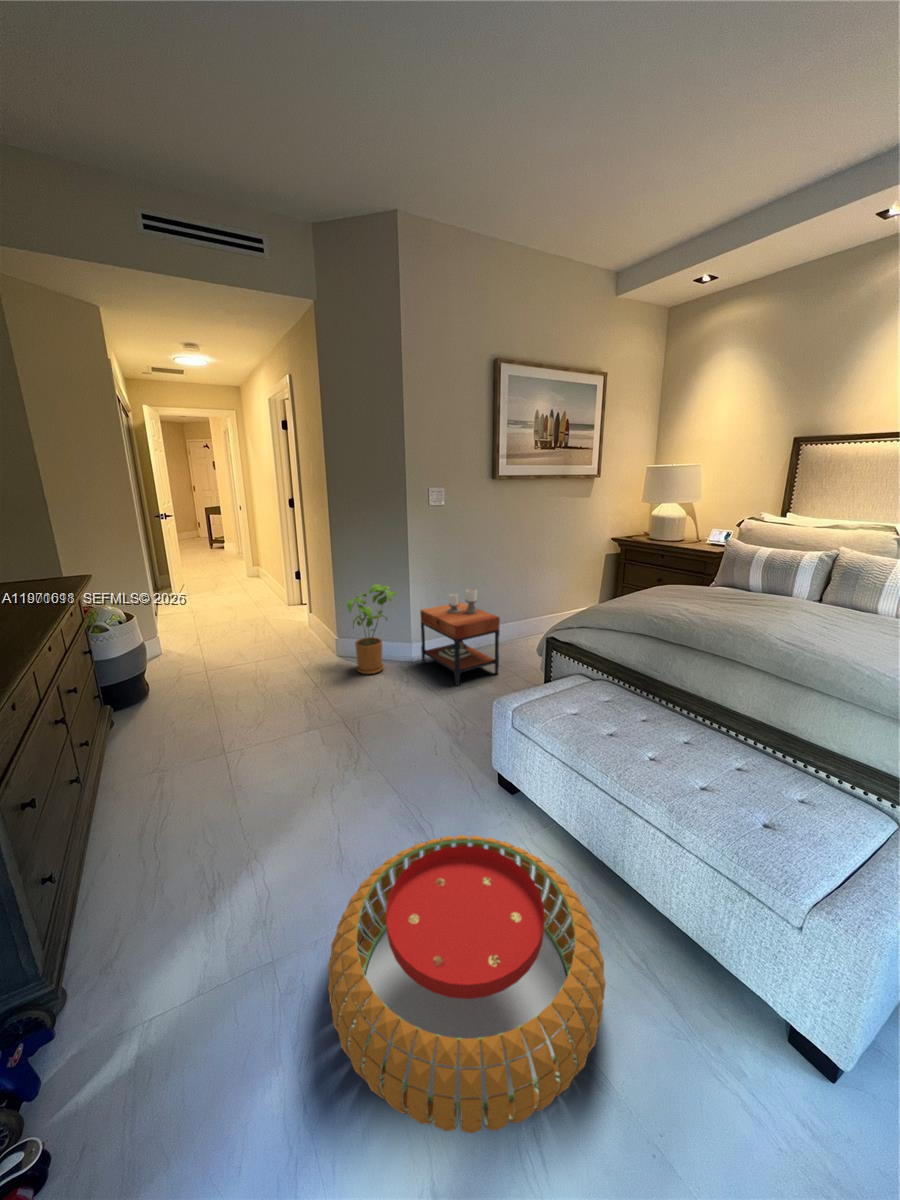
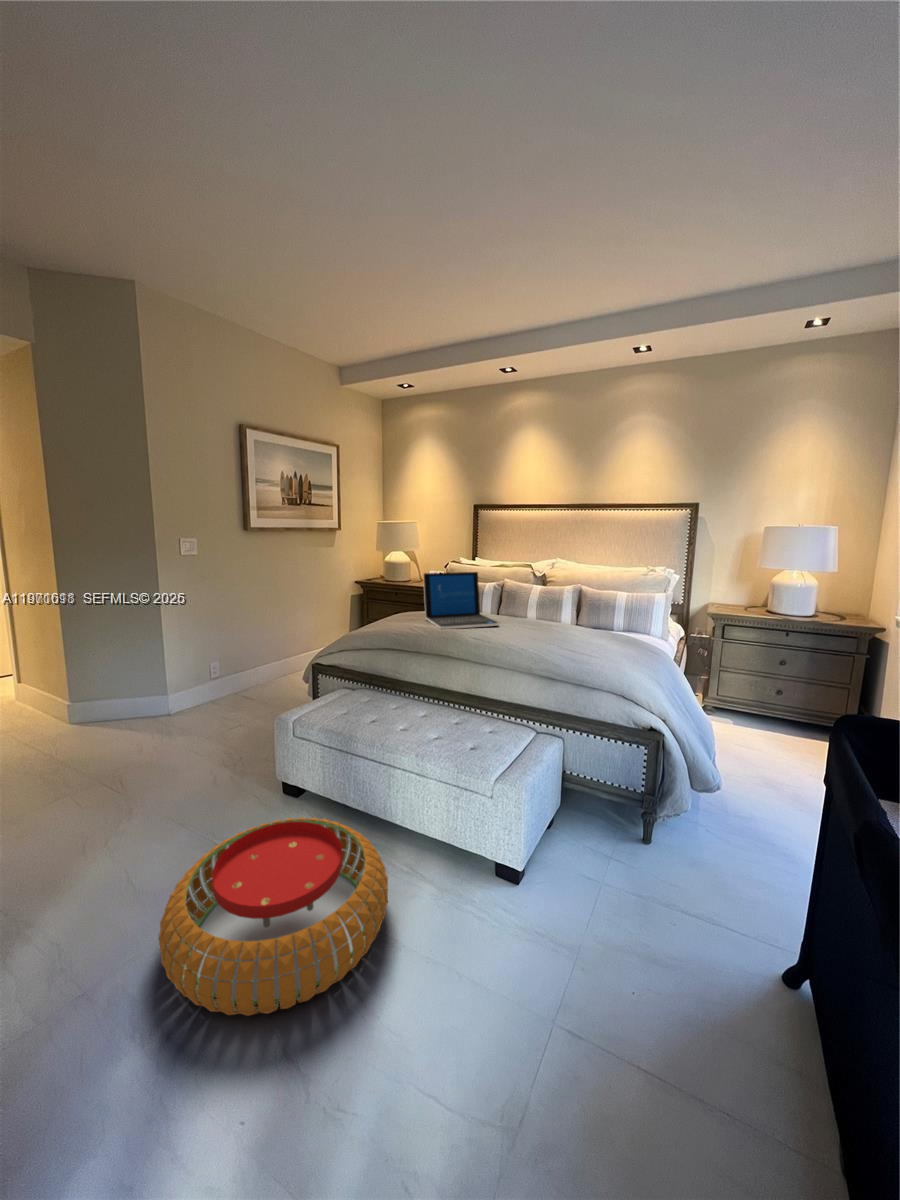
laptop: none [702,536,829,622] -> present [423,572,499,629]
house plant: present [347,584,397,674] -> none [86,636,152,734]
side table: present [420,589,500,686] -> none [177,632,265,726]

